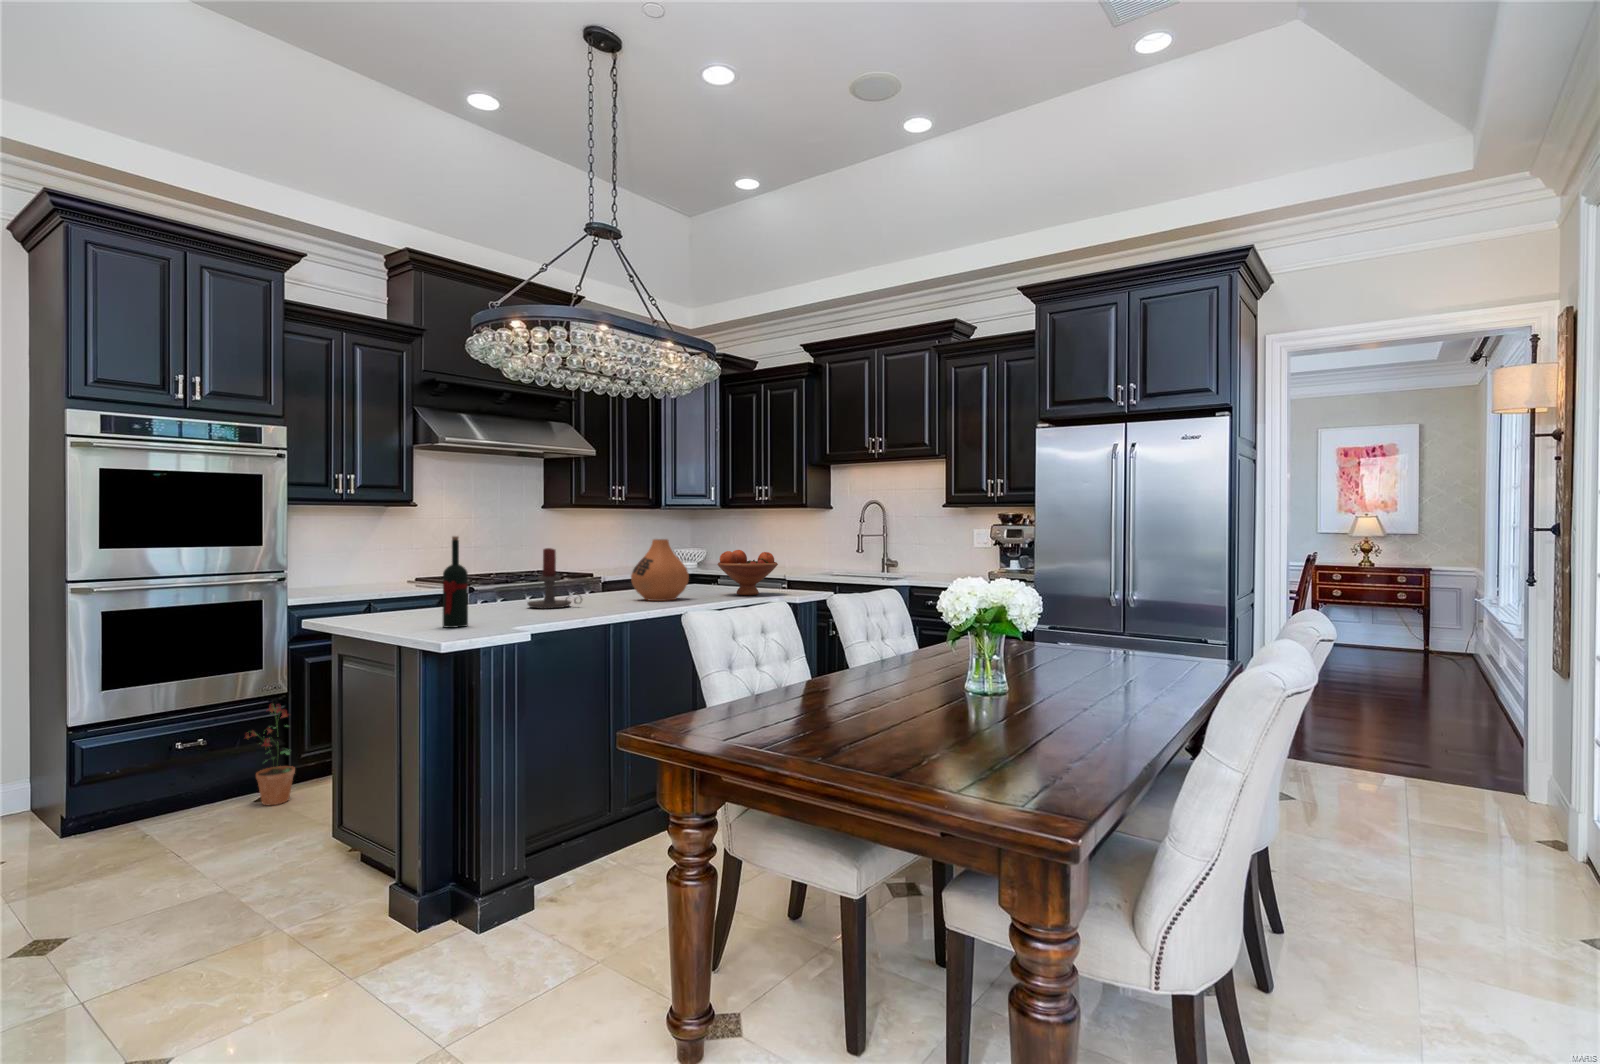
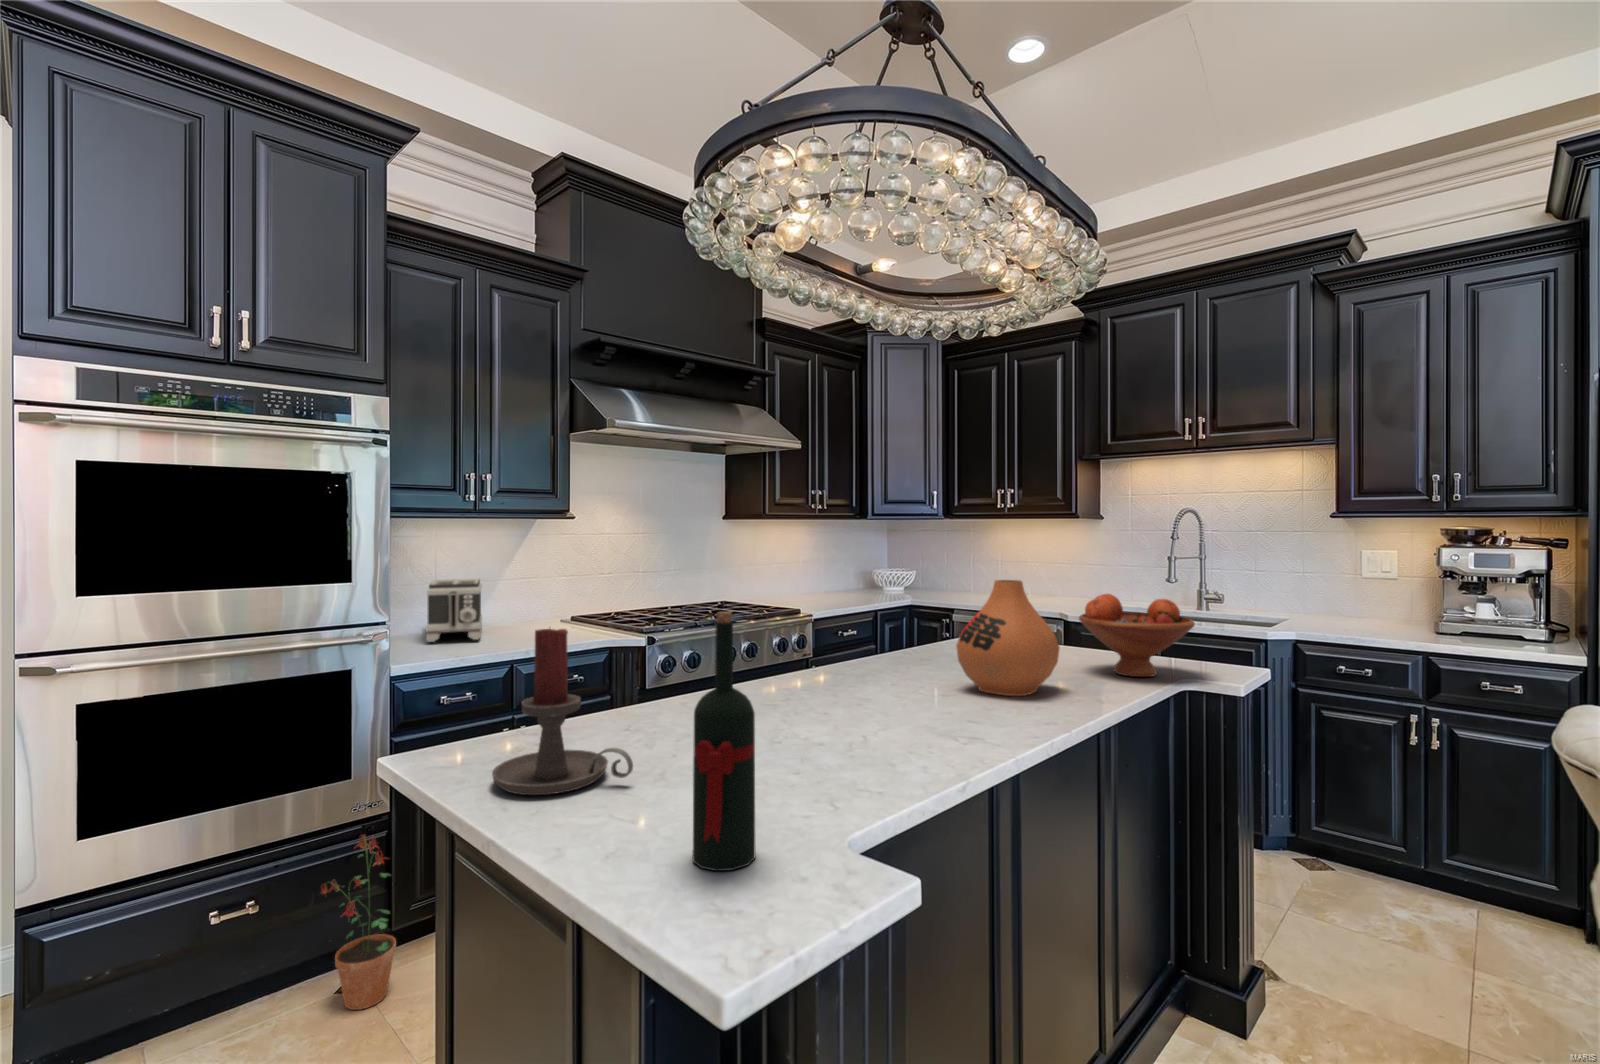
candle holder: present [527,548,582,609] -> present [492,629,633,795]
toaster: none [308,549,348,590] -> present [426,579,482,642]

